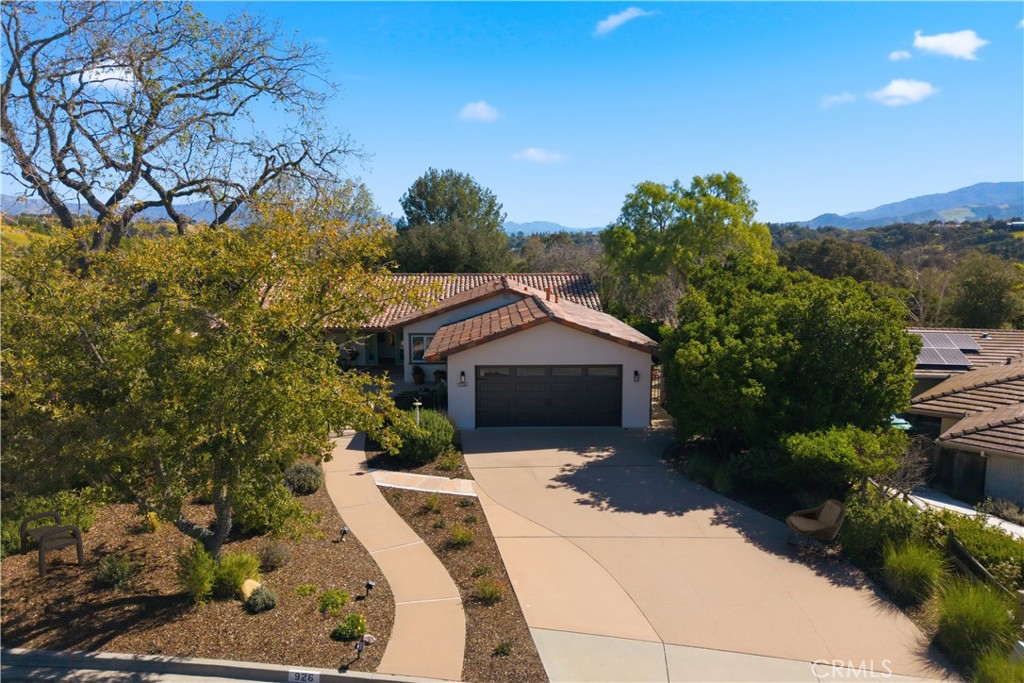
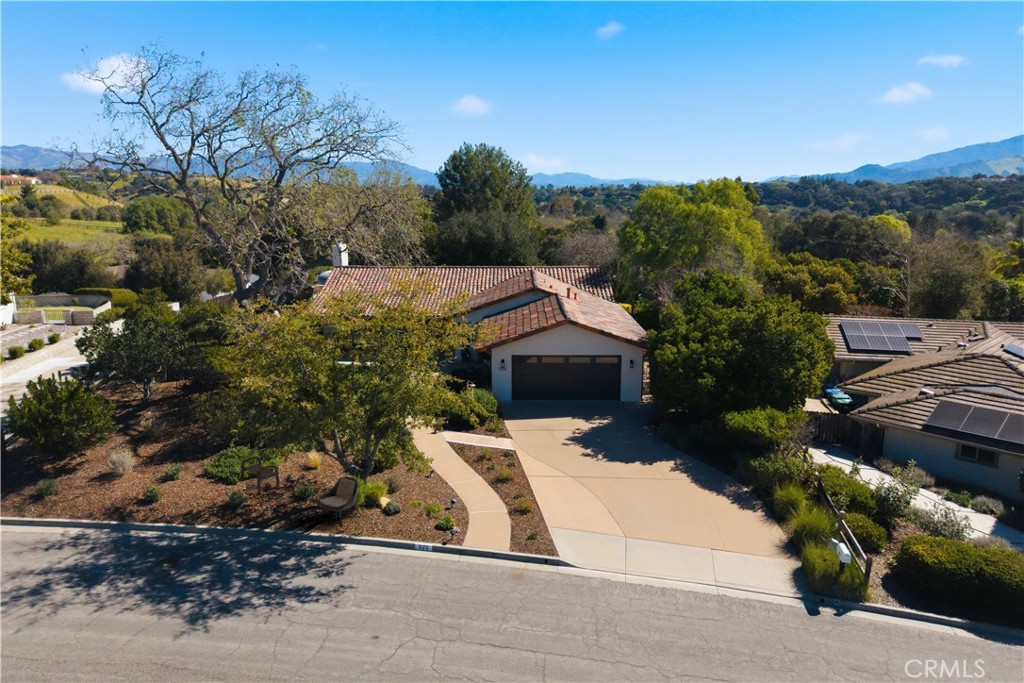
lounge chair: present [786,500,846,561] -> present [317,477,361,527]

